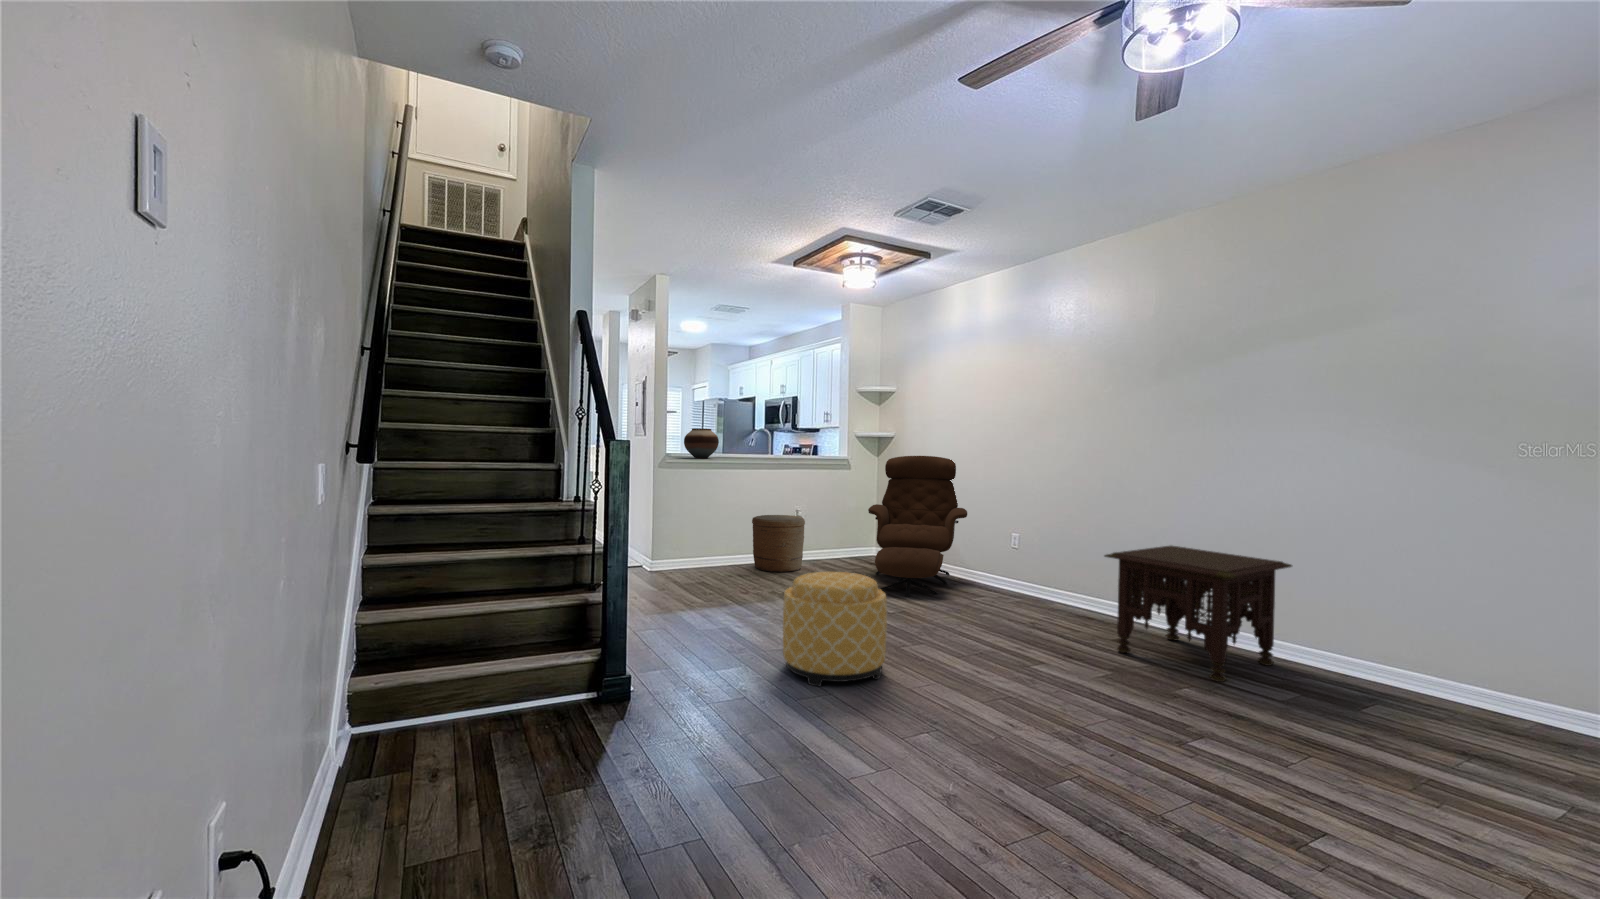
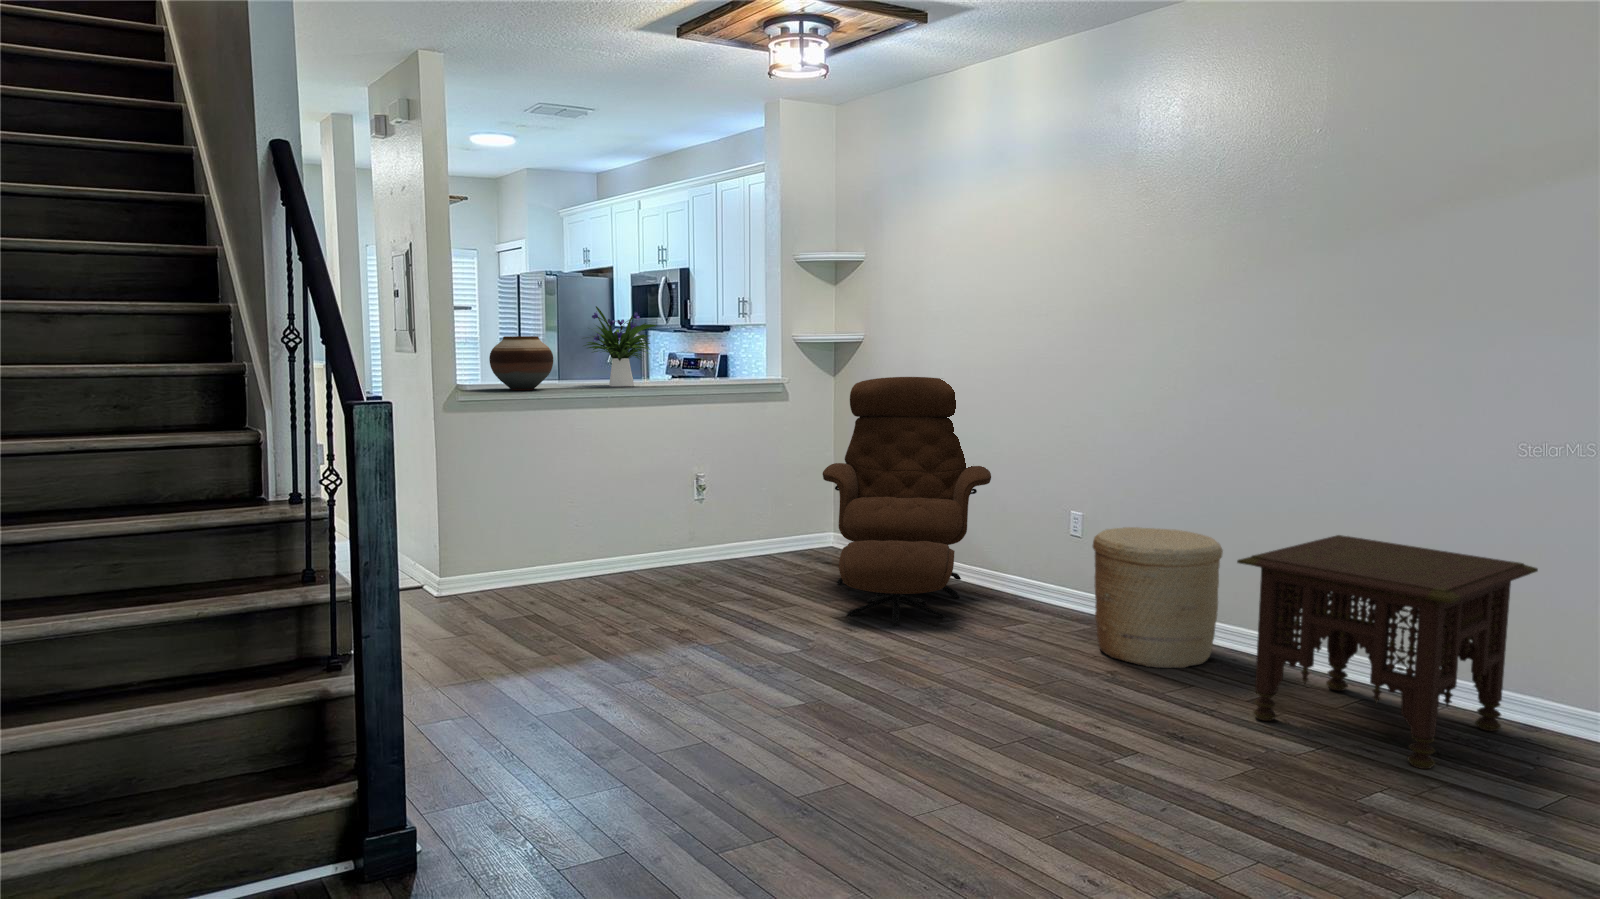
flower arrangement: none [735,413,777,459] -> present [584,306,657,386]
woven basket: present [752,515,805,572] -> present [1093,527,1223,668]
ottoman: present [783,572,887,686] -> none [694,612,878,824]

